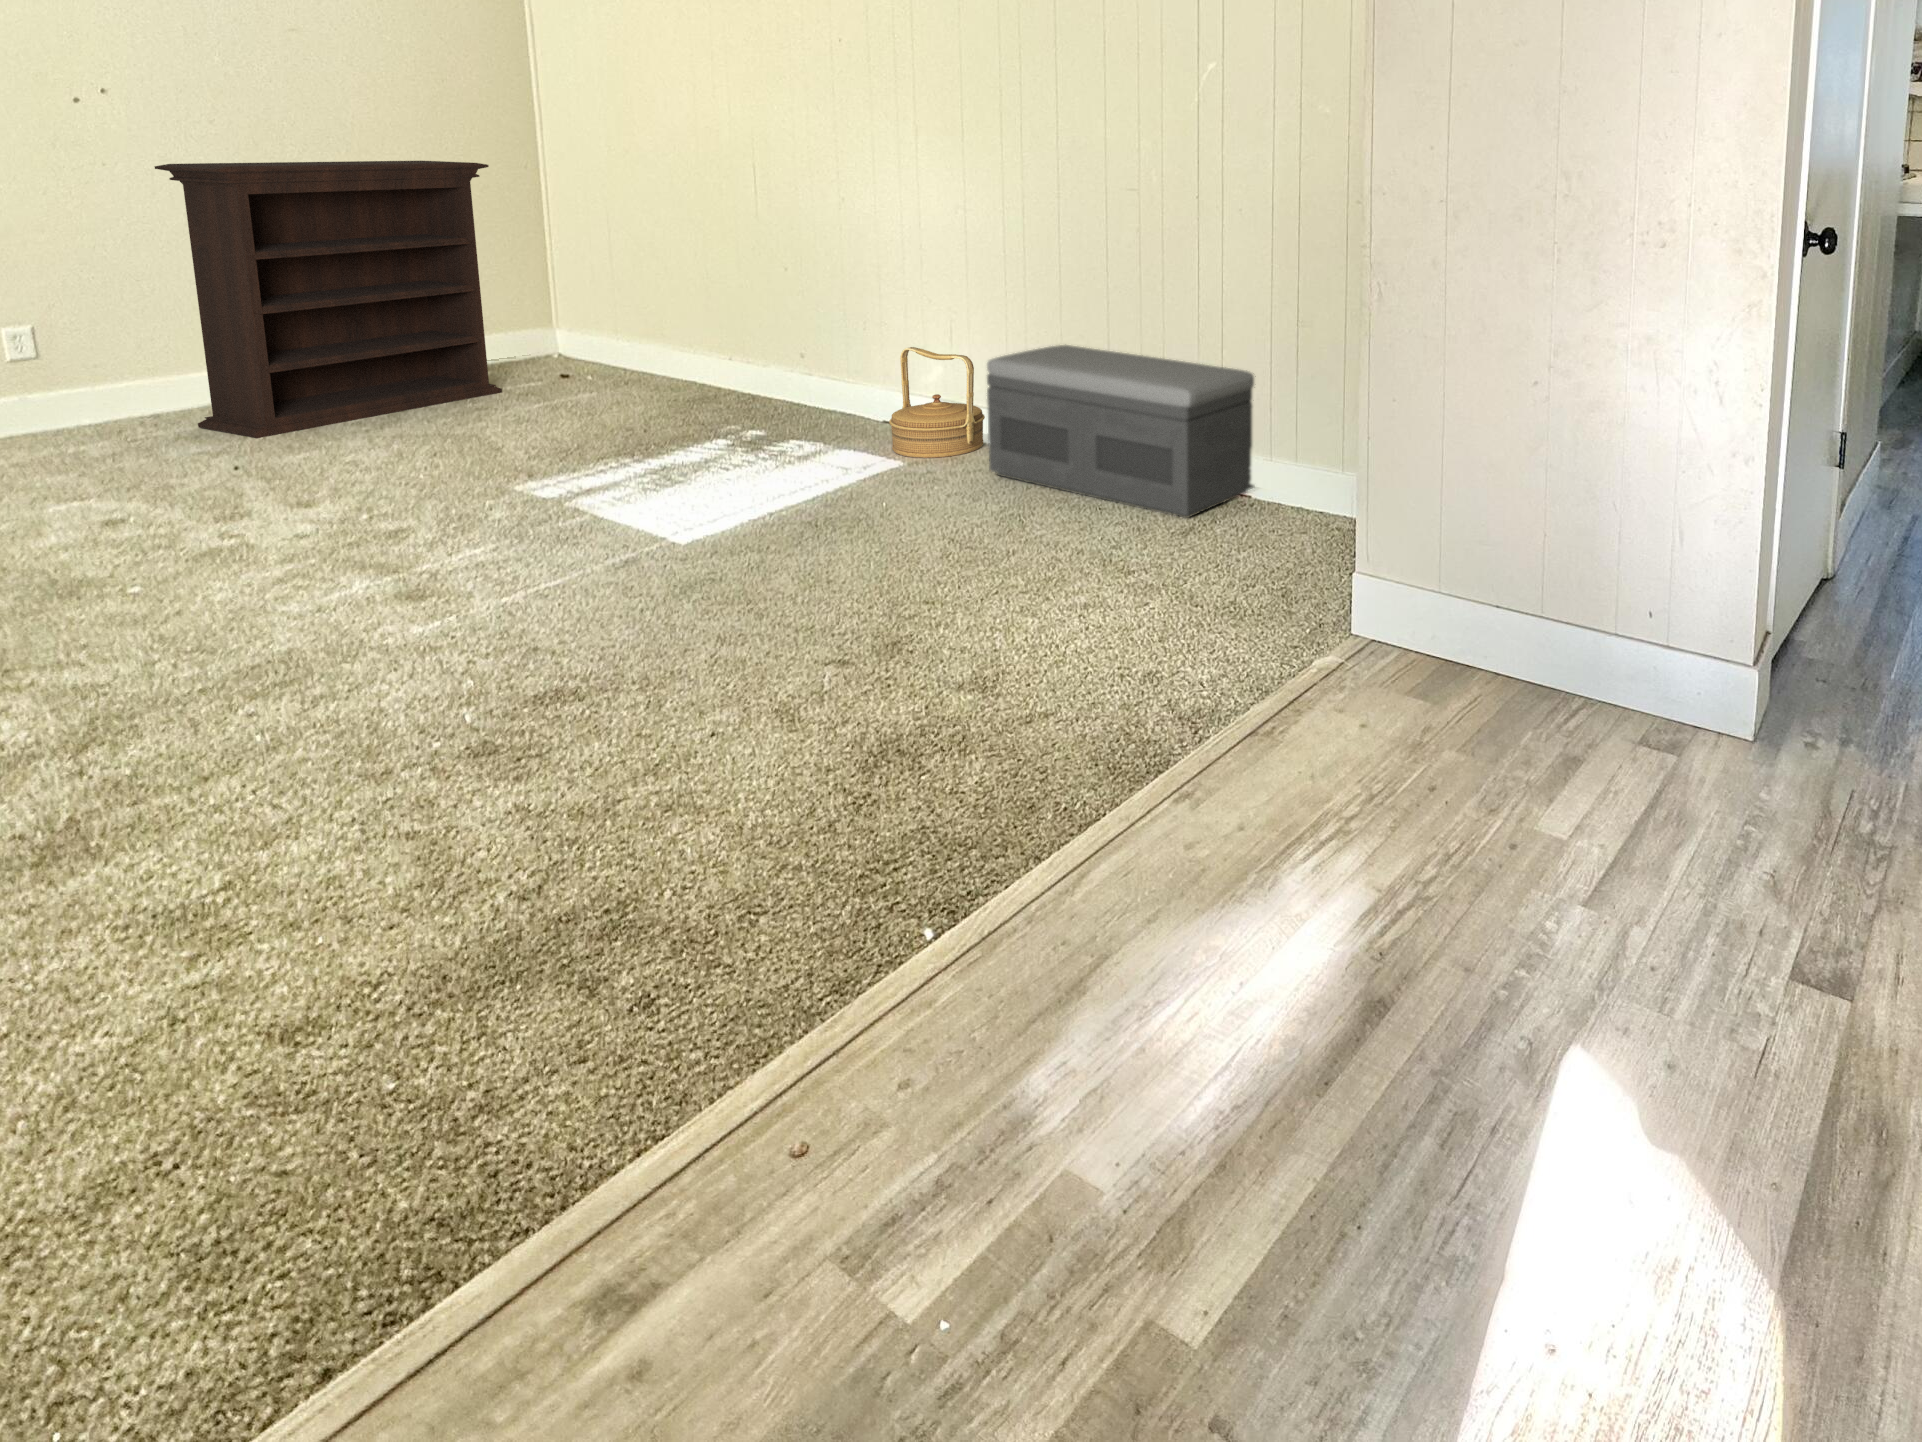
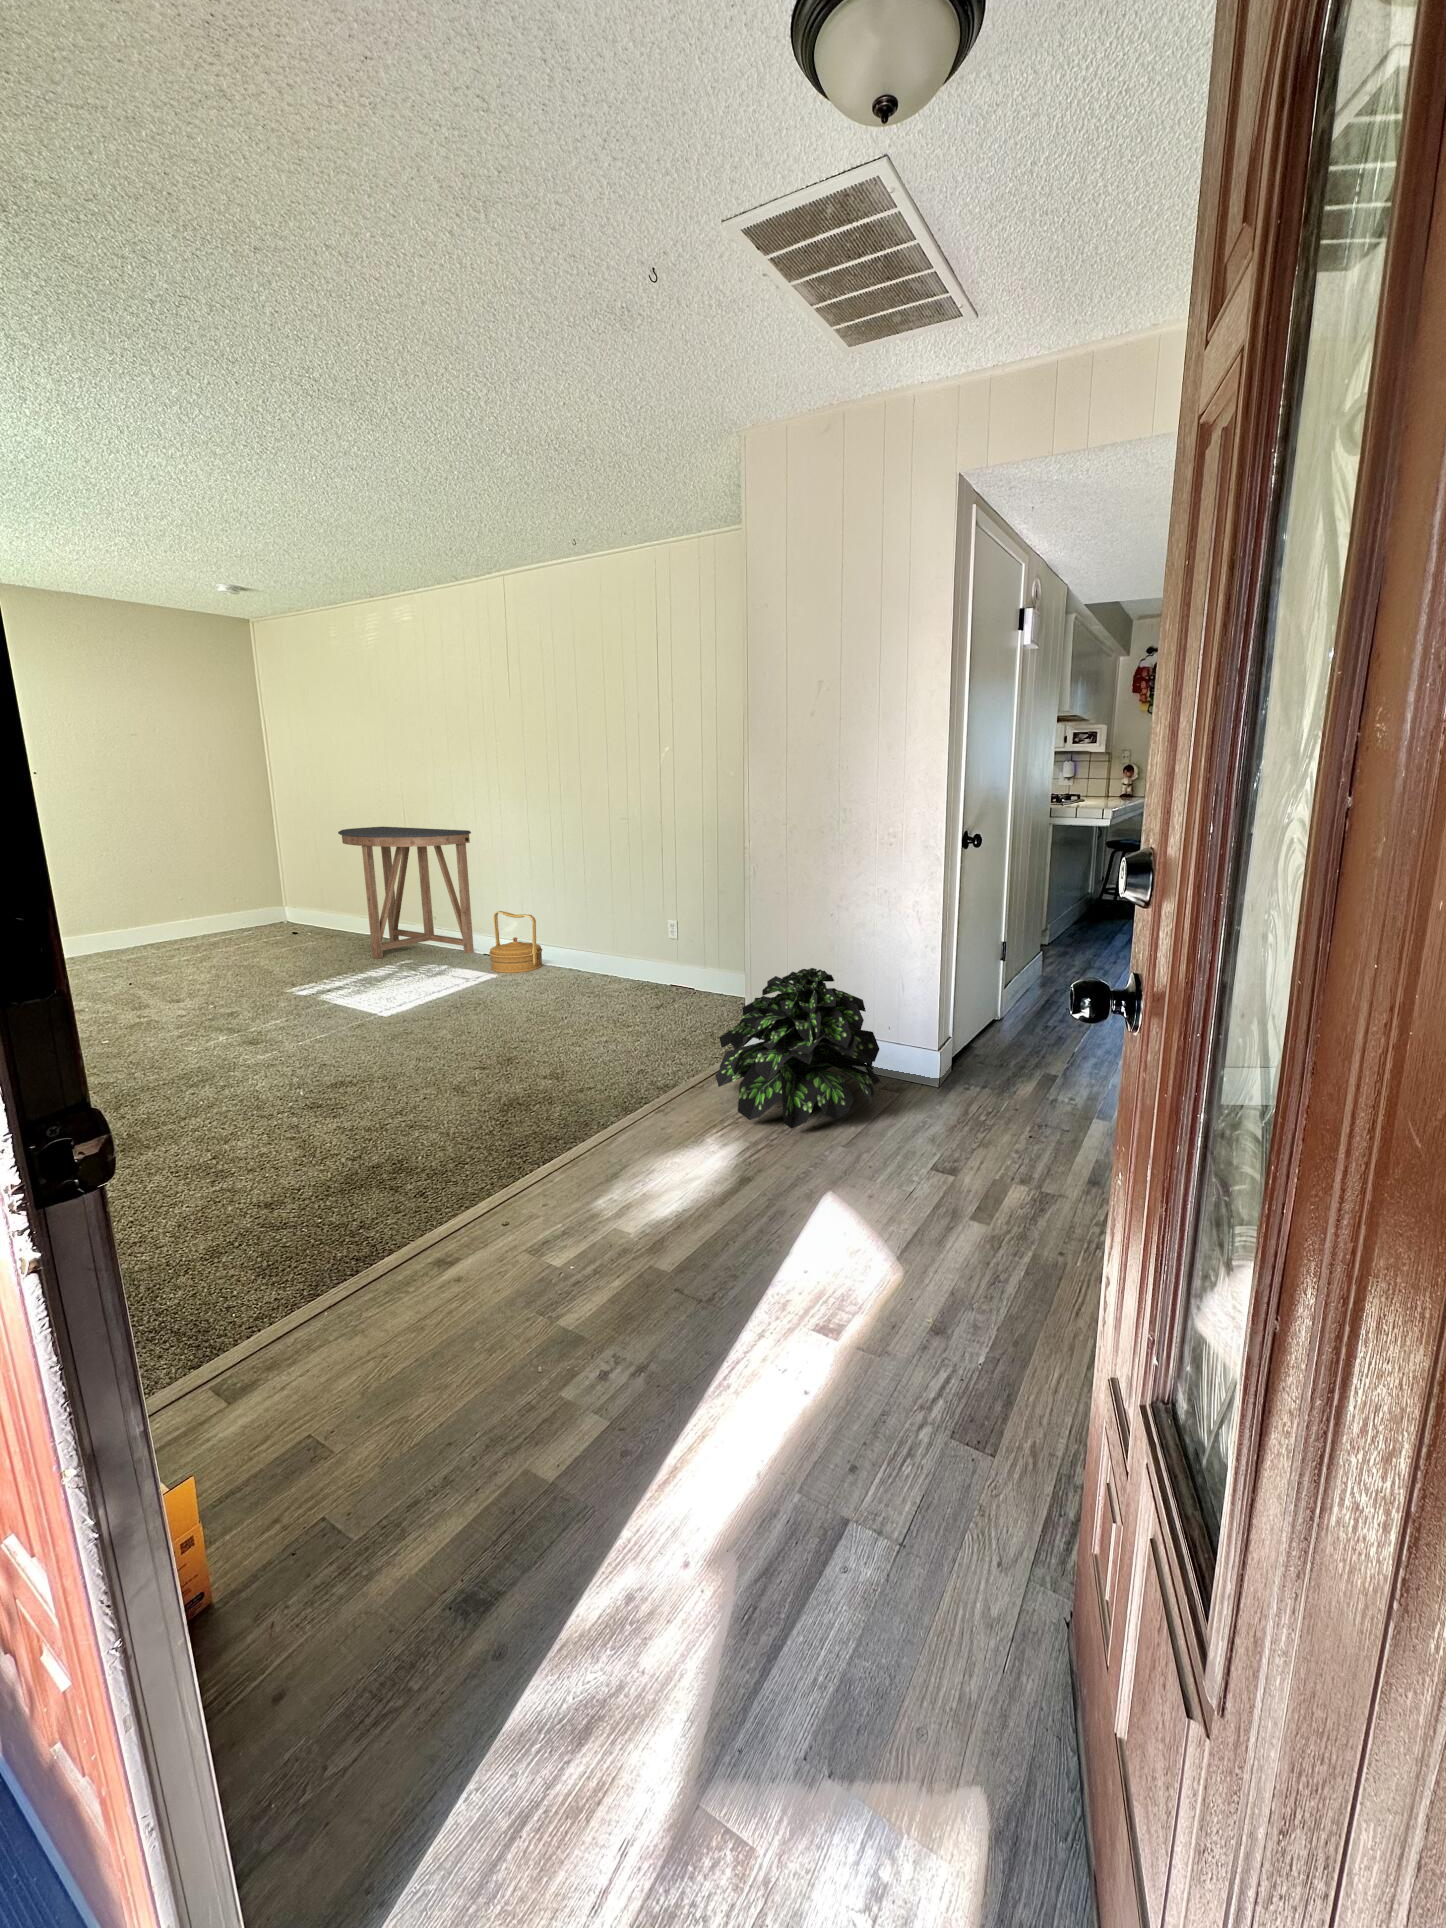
bookshelf: present [155,161,502,438] -> none [70,811,262,971]
console table: none [636,195,868,425] -> present [338,827,474,959]
storage bench: present [987,345,1254,518] -> none [544,907,695,1000]
potted plant: none [1305,495,1645,843] -> present [716,968,881,1129]

